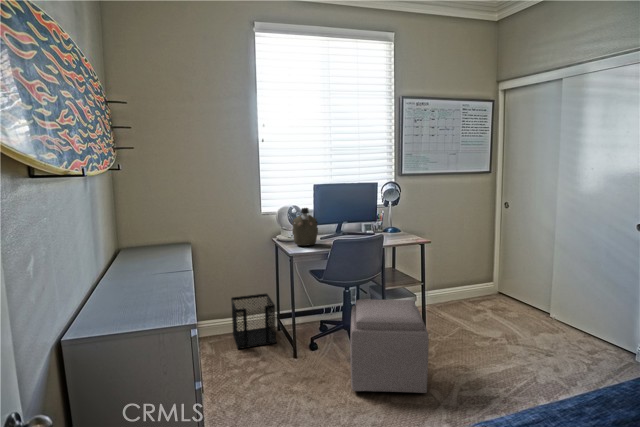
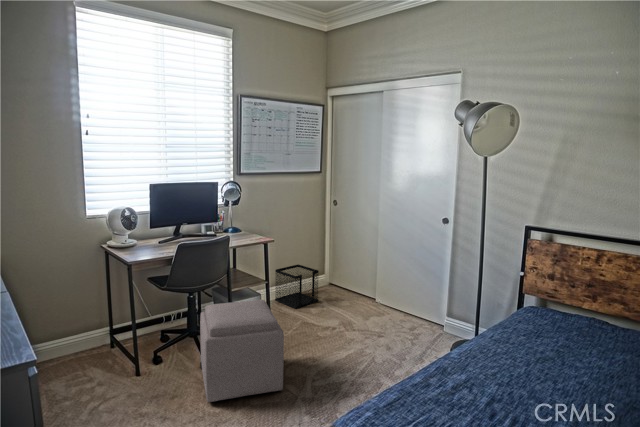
water bottle: present [292,208,318,246] -> none [127,209,158,252]
wastebasket: present [231,294,276,349] -> present [275,264,319,309]

